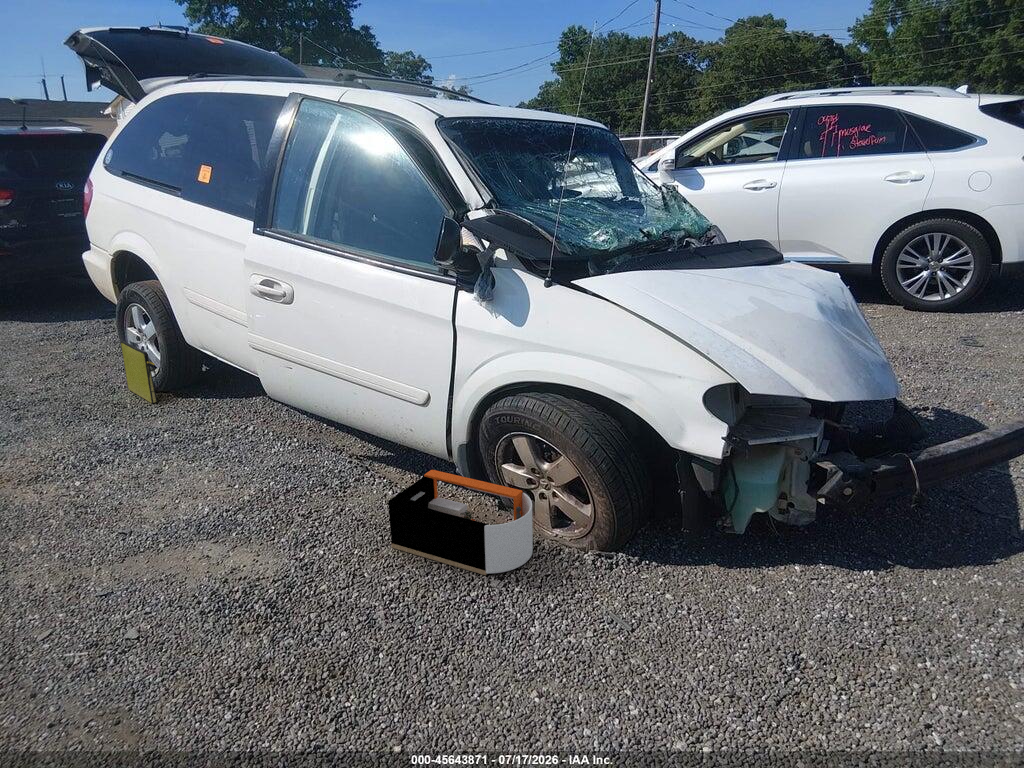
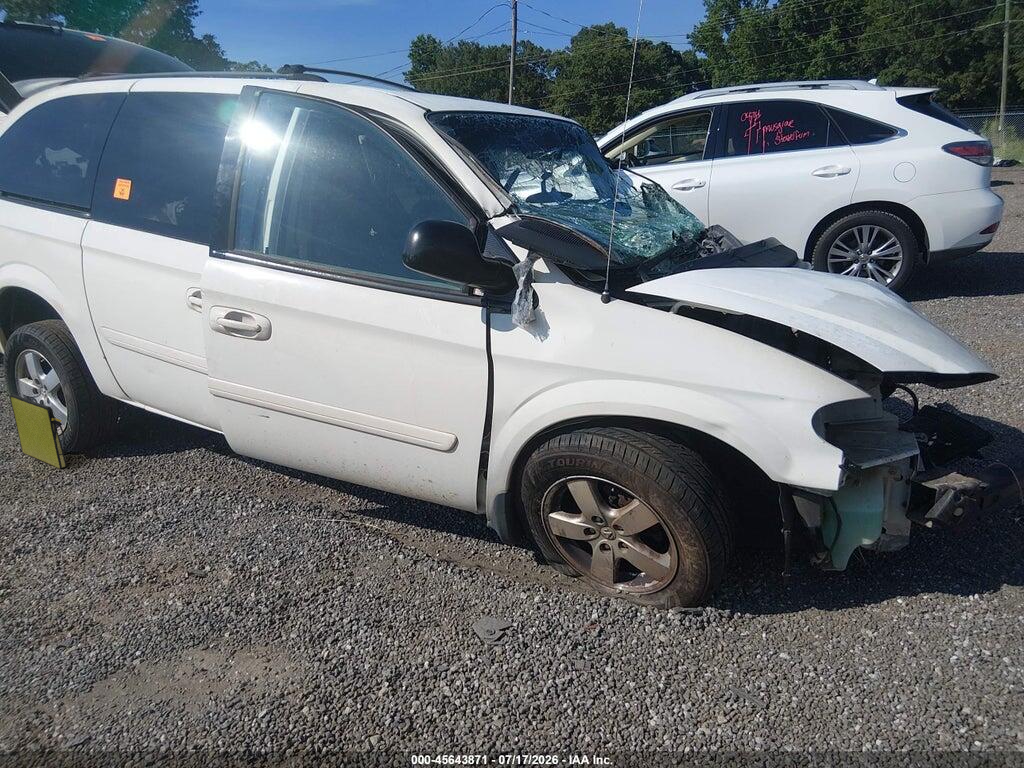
storage bin: present [388,470,533,575] -> none [431,528,605,653]

